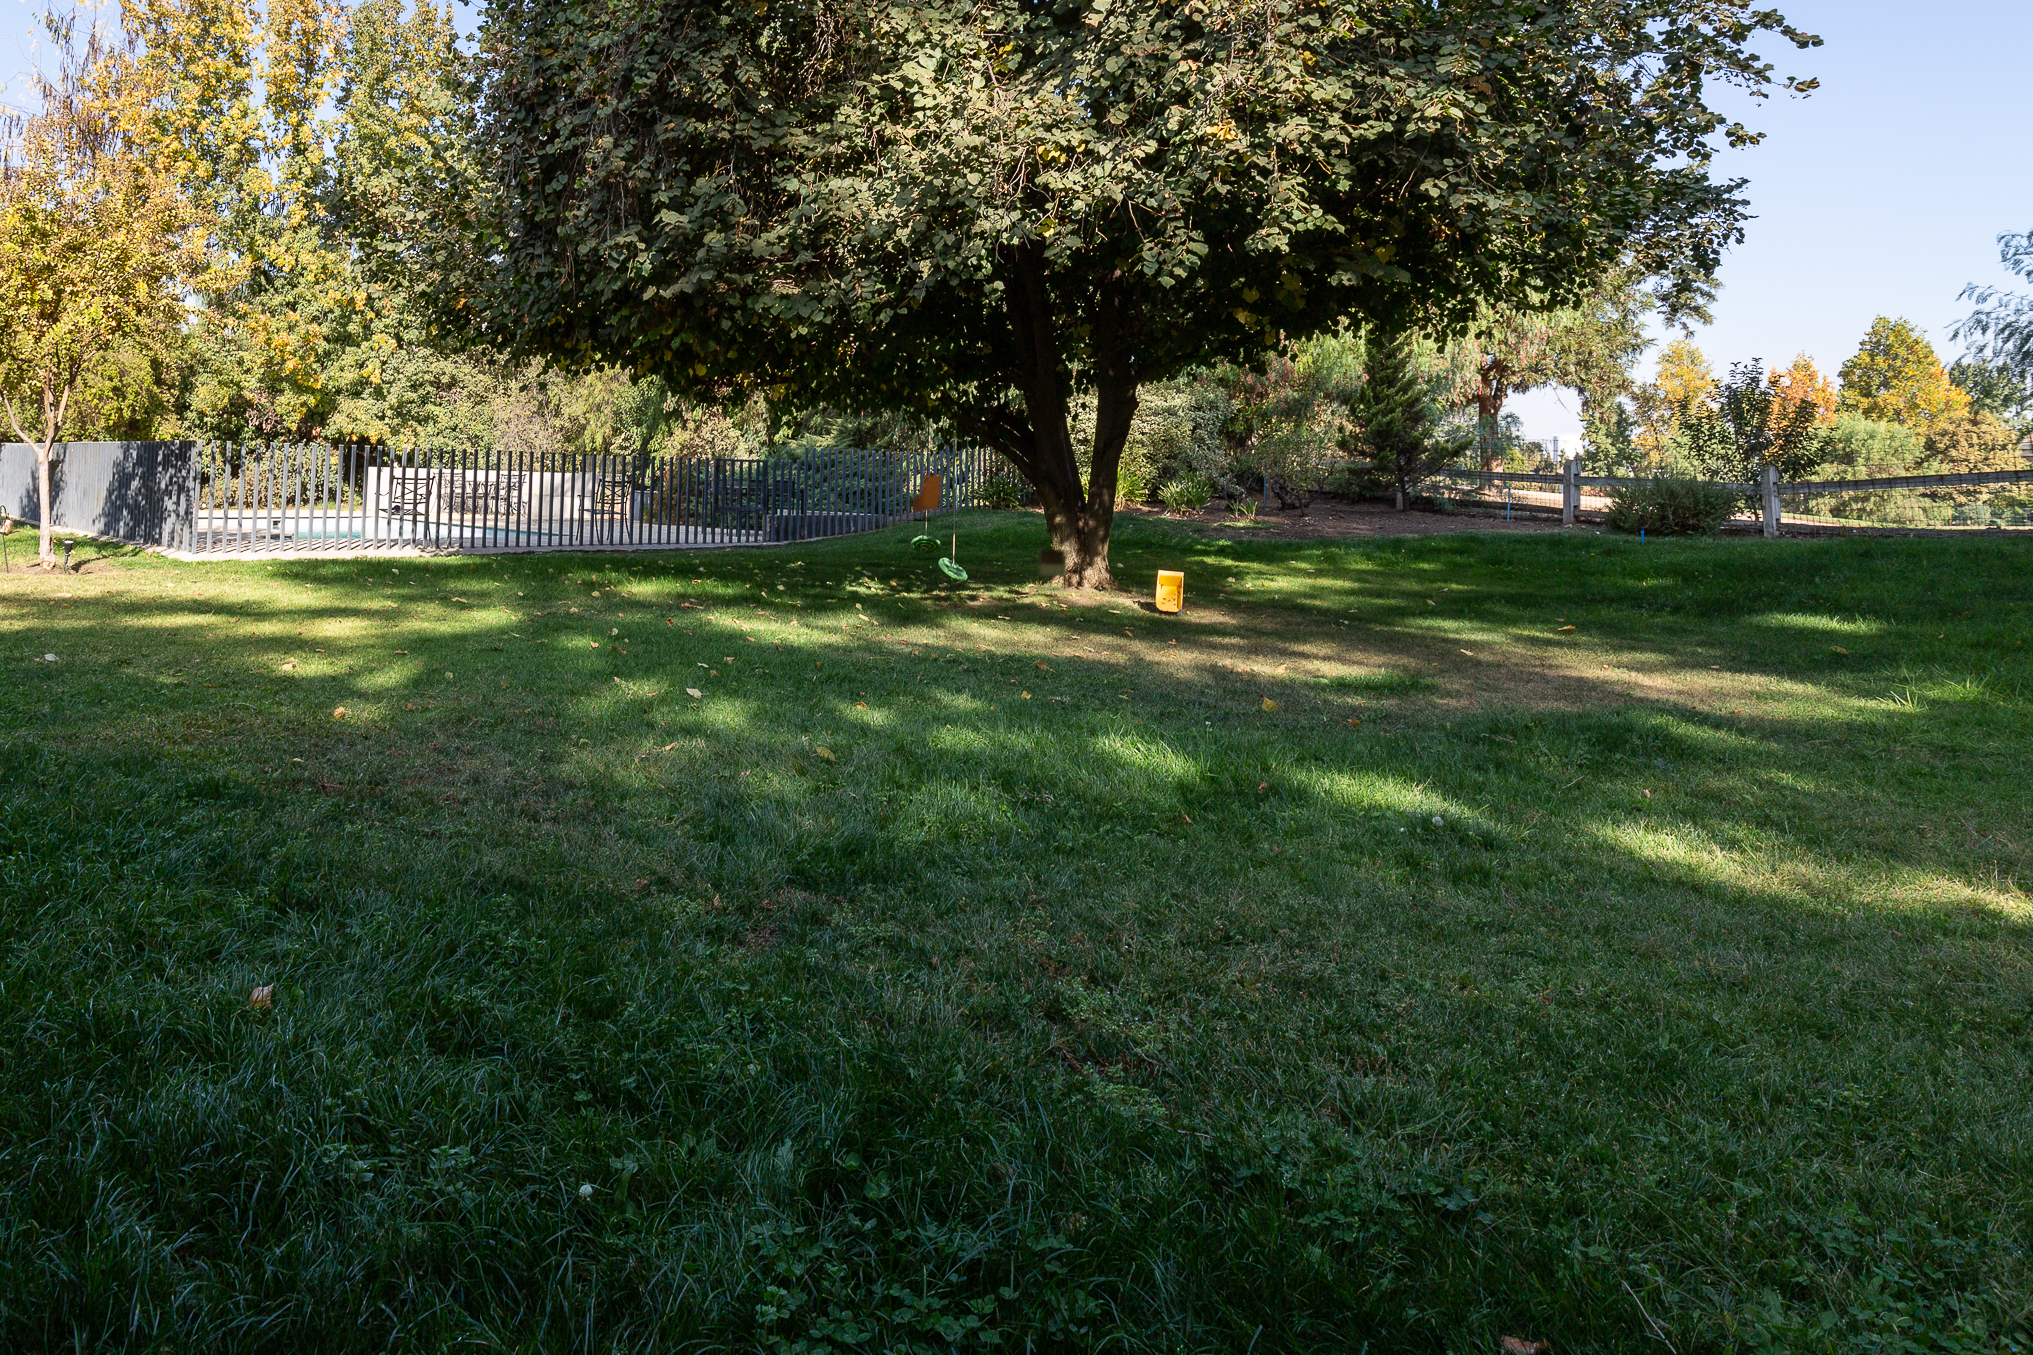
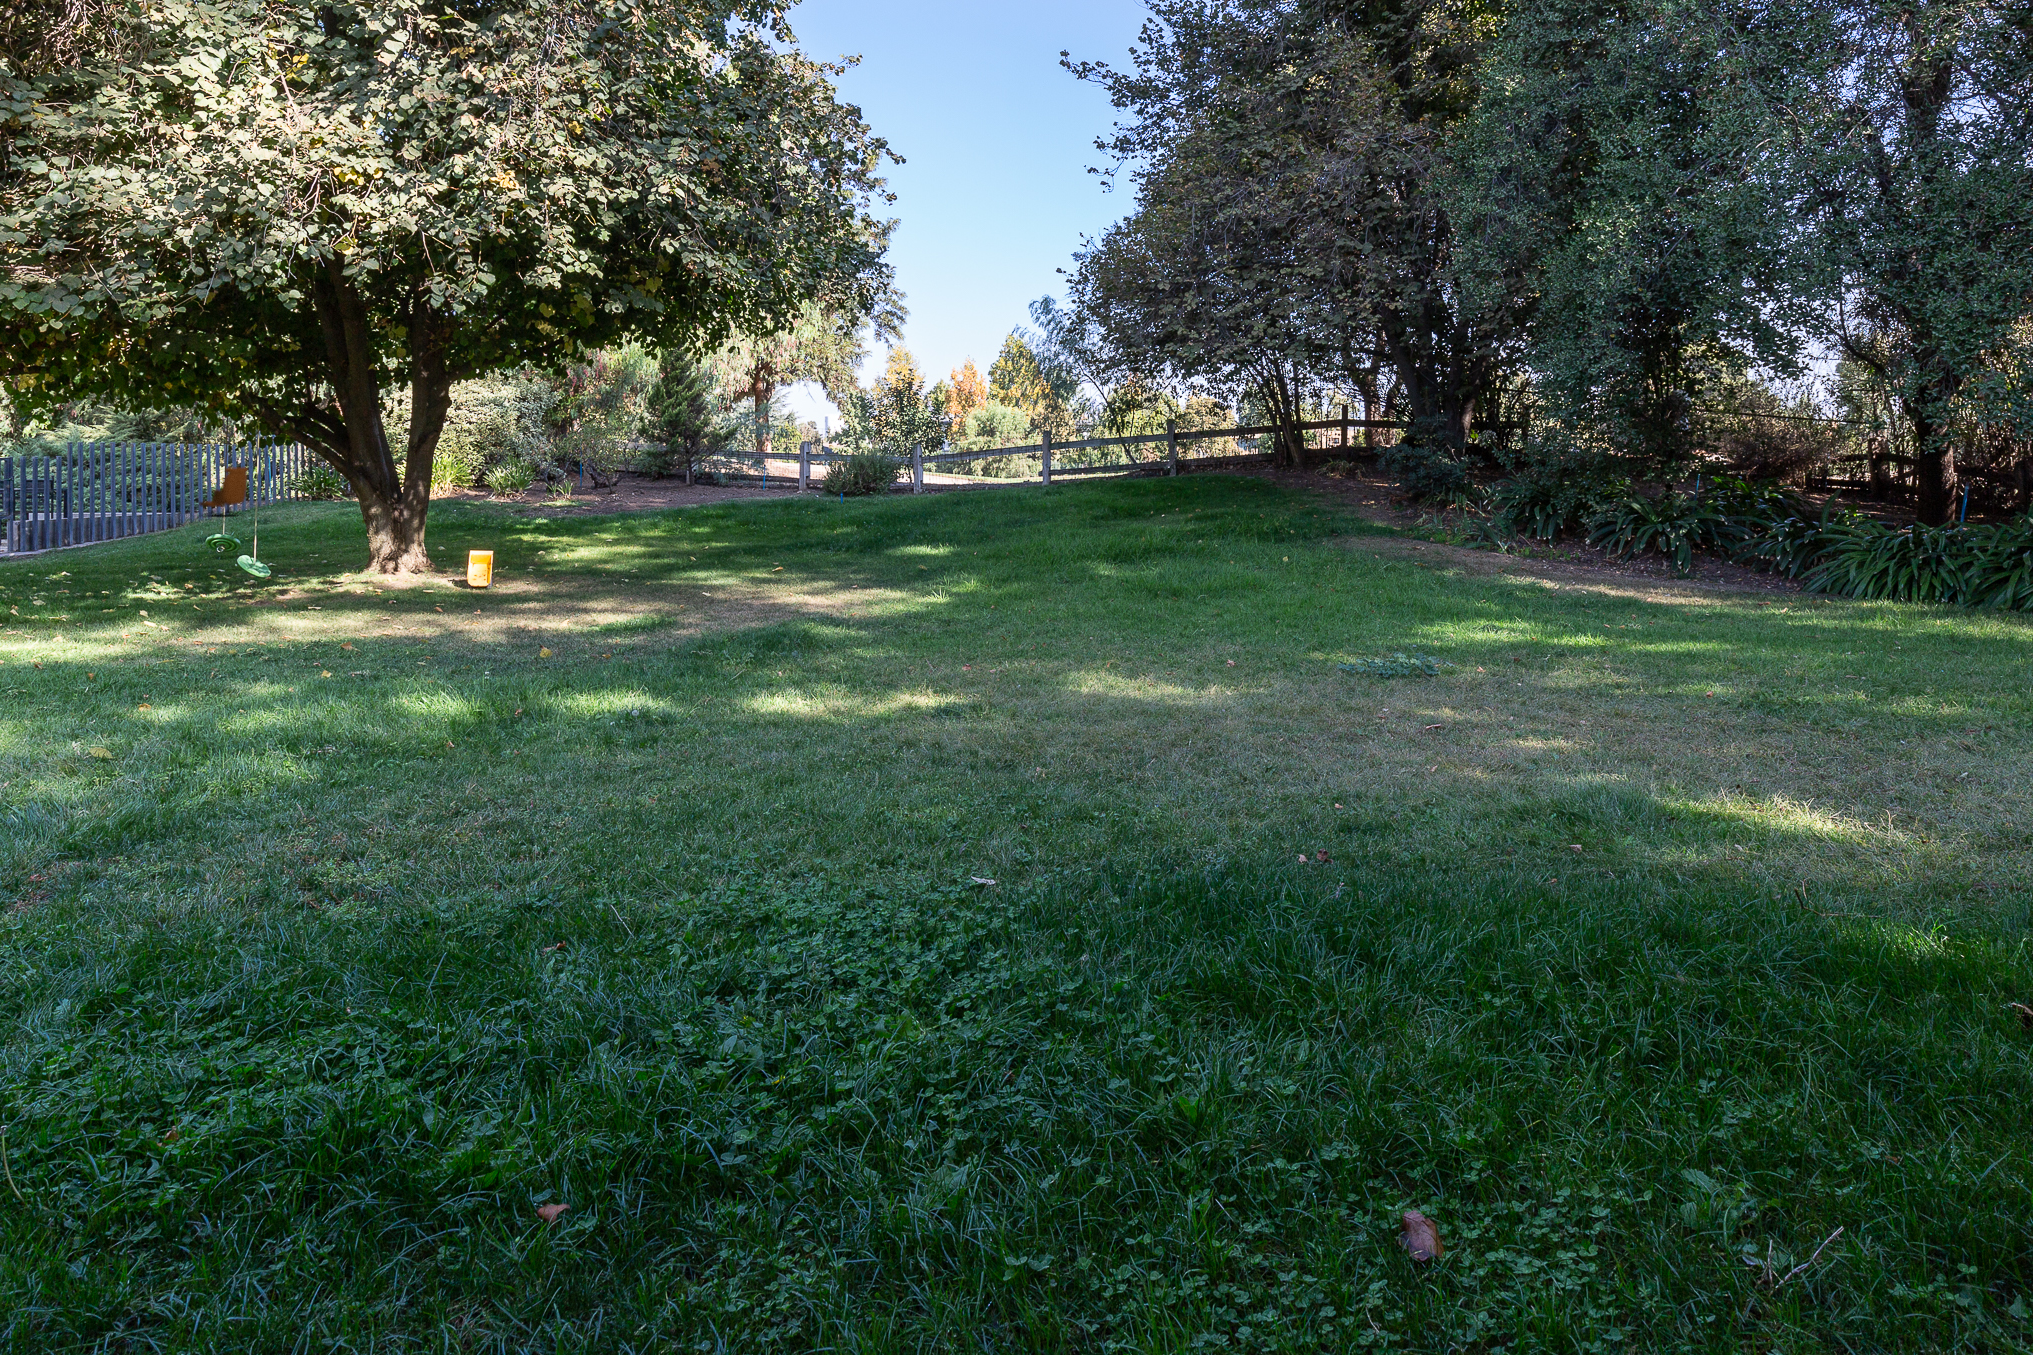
planter: present [1038,549,1066,582] -> none [353,539,382,579]

